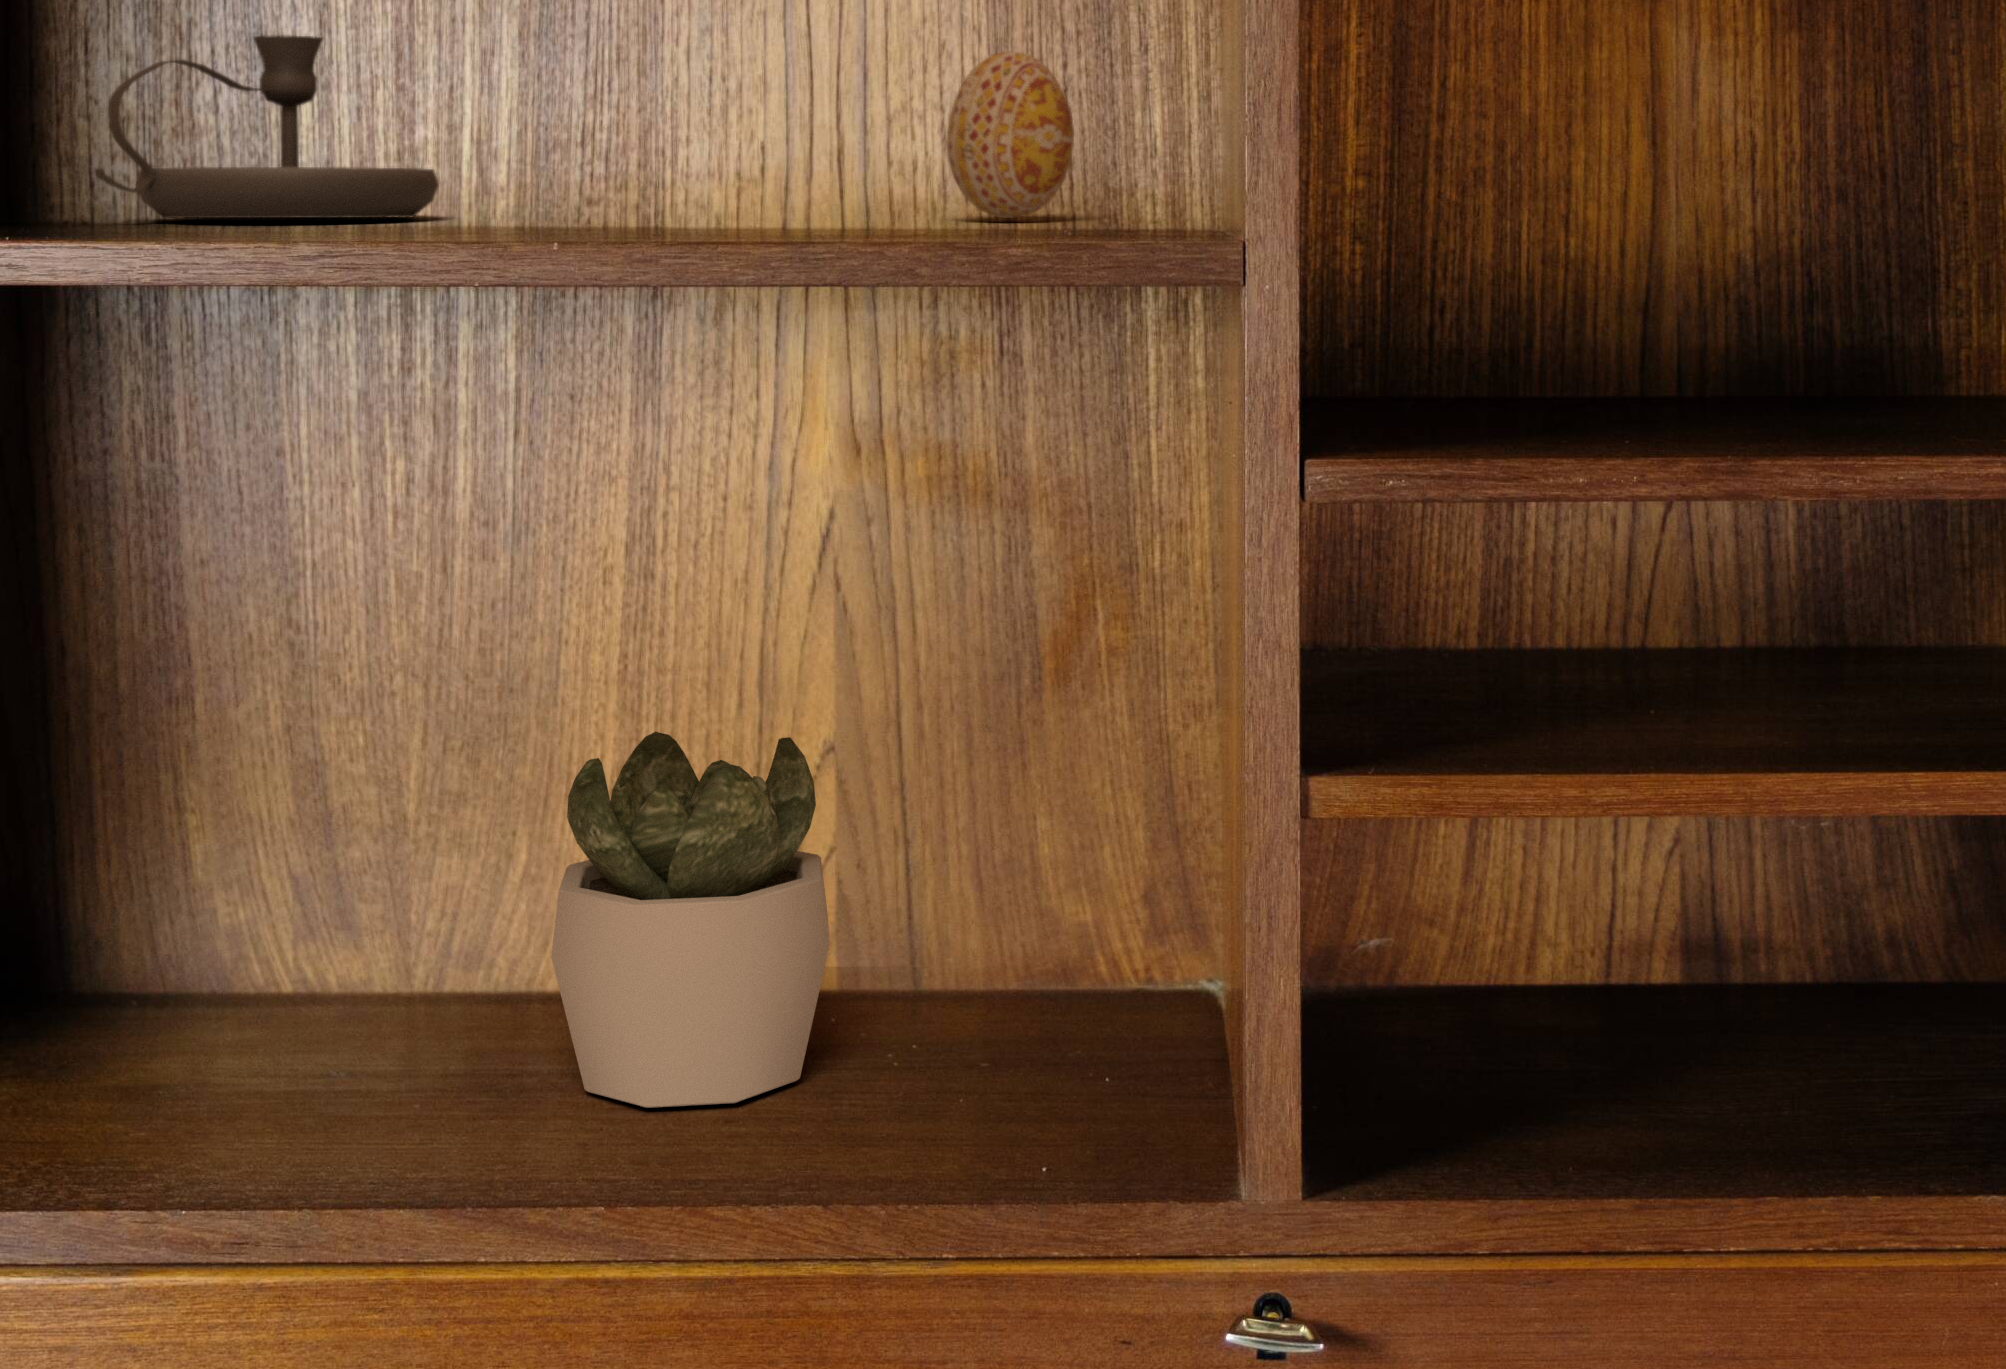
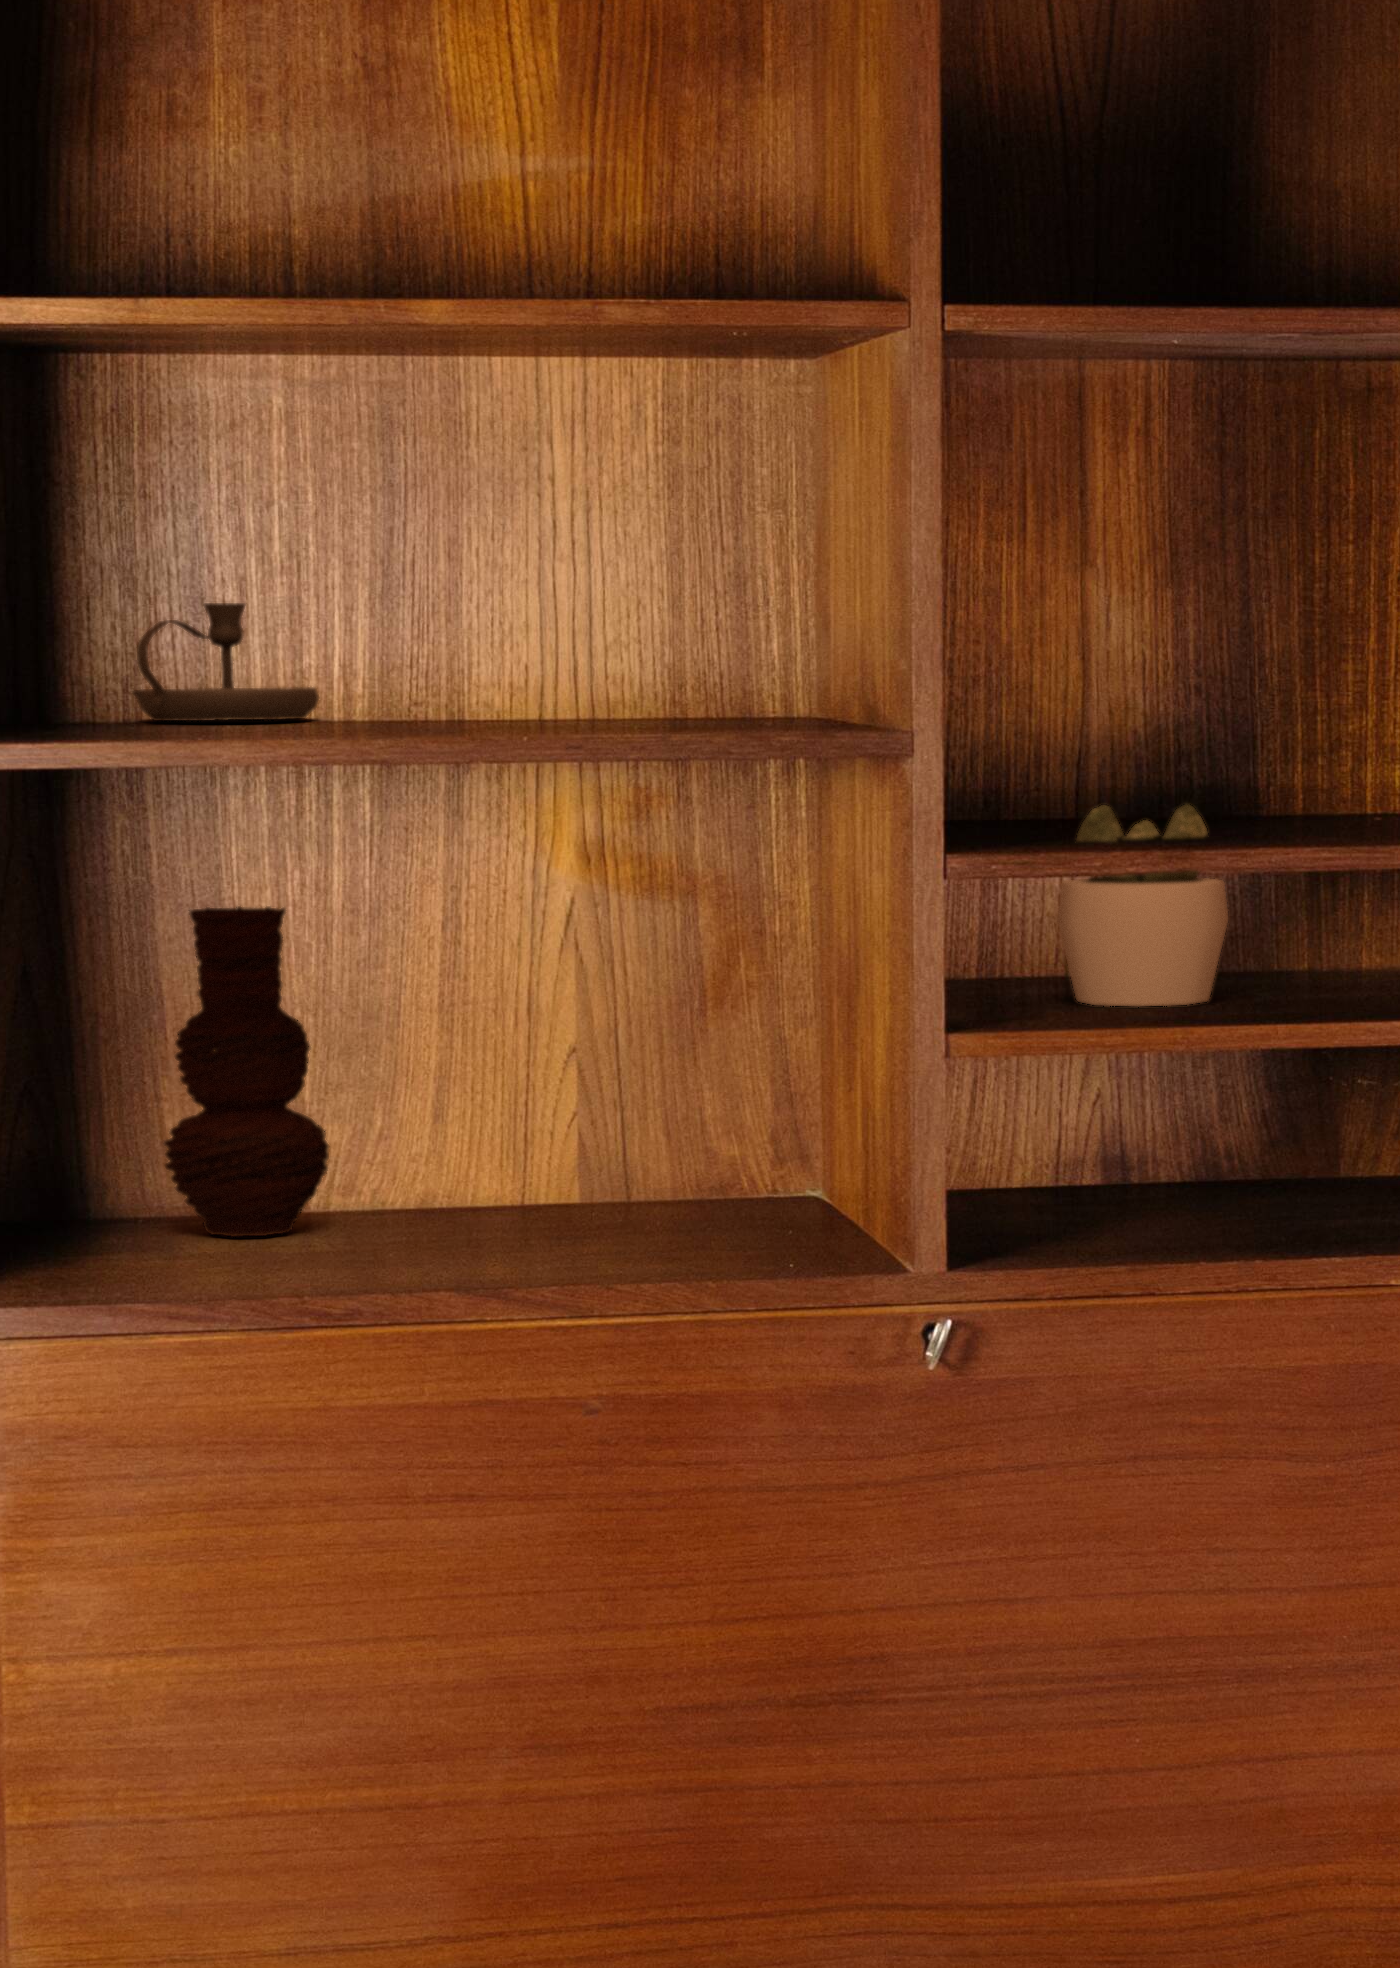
decorative egg: present [947,51,1074,219] -> none [641,609,720,716]
vase: none [64,520,365,1096] -> present [164,907,329,1236]
succulent plant: present [551,732,830,1108] -> present [1058,805,1228,1007]

